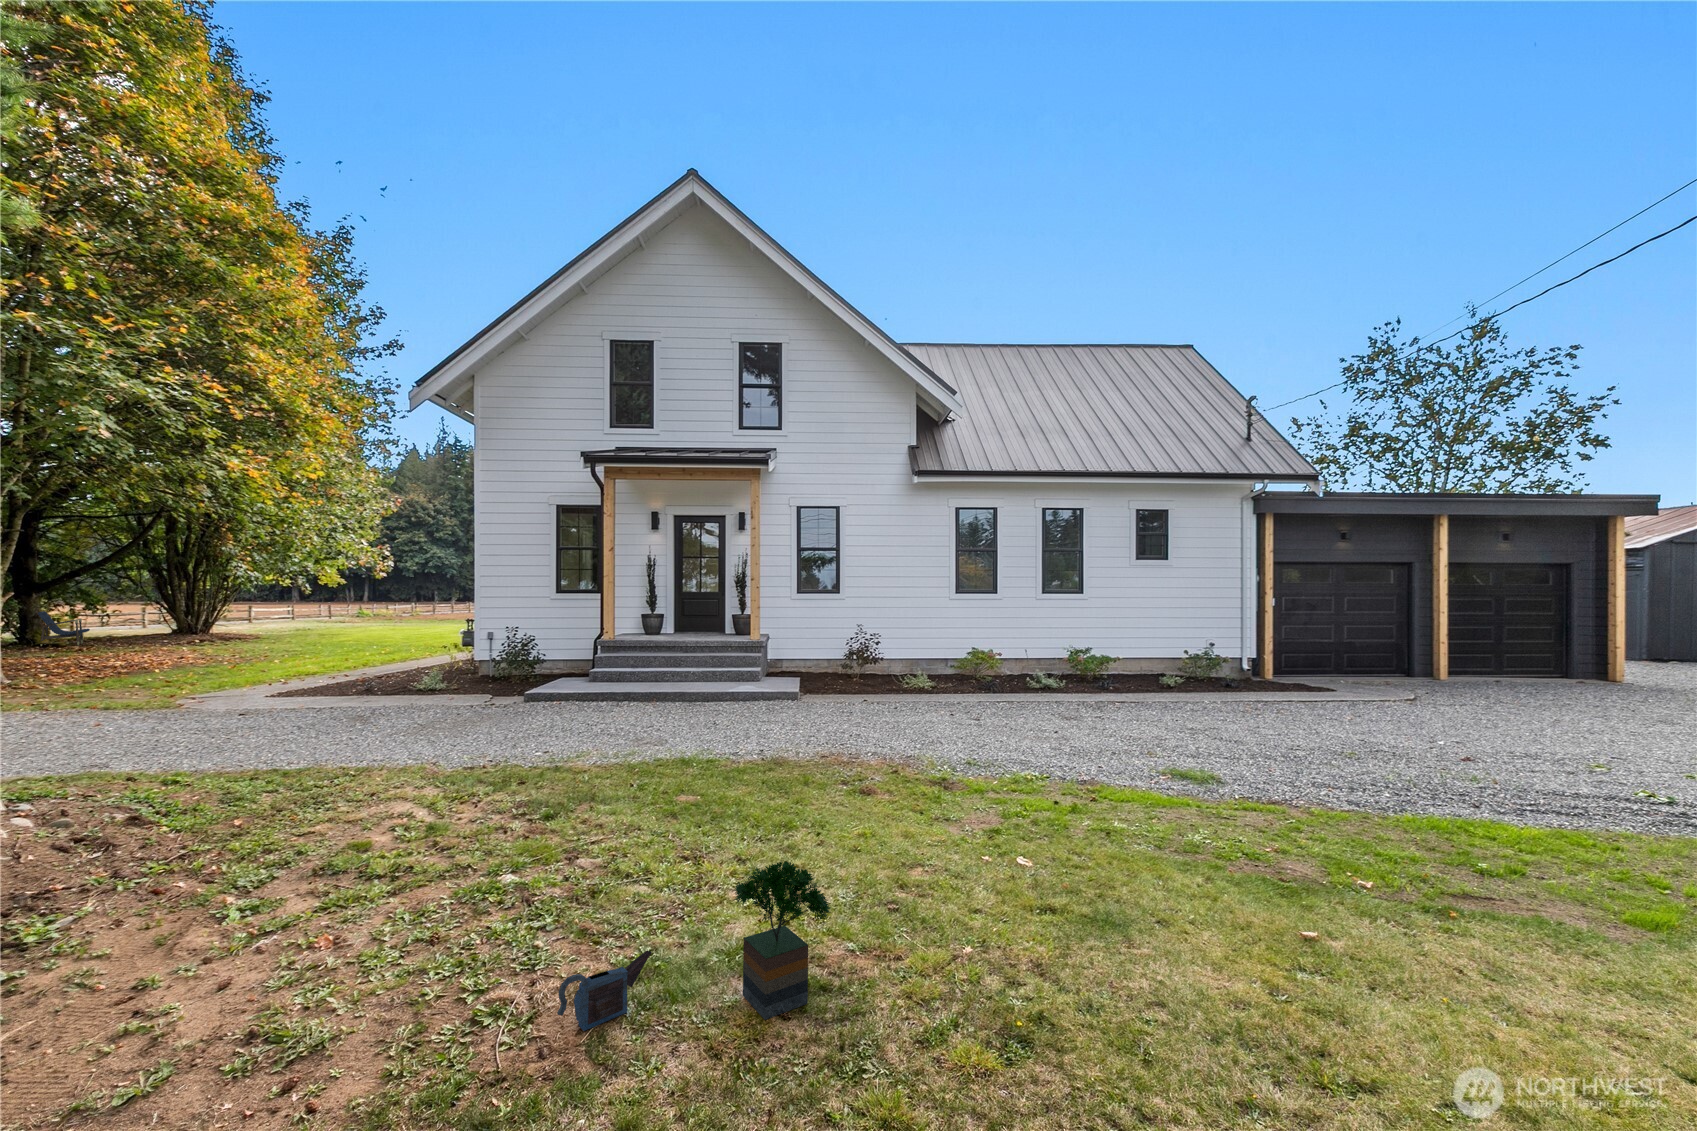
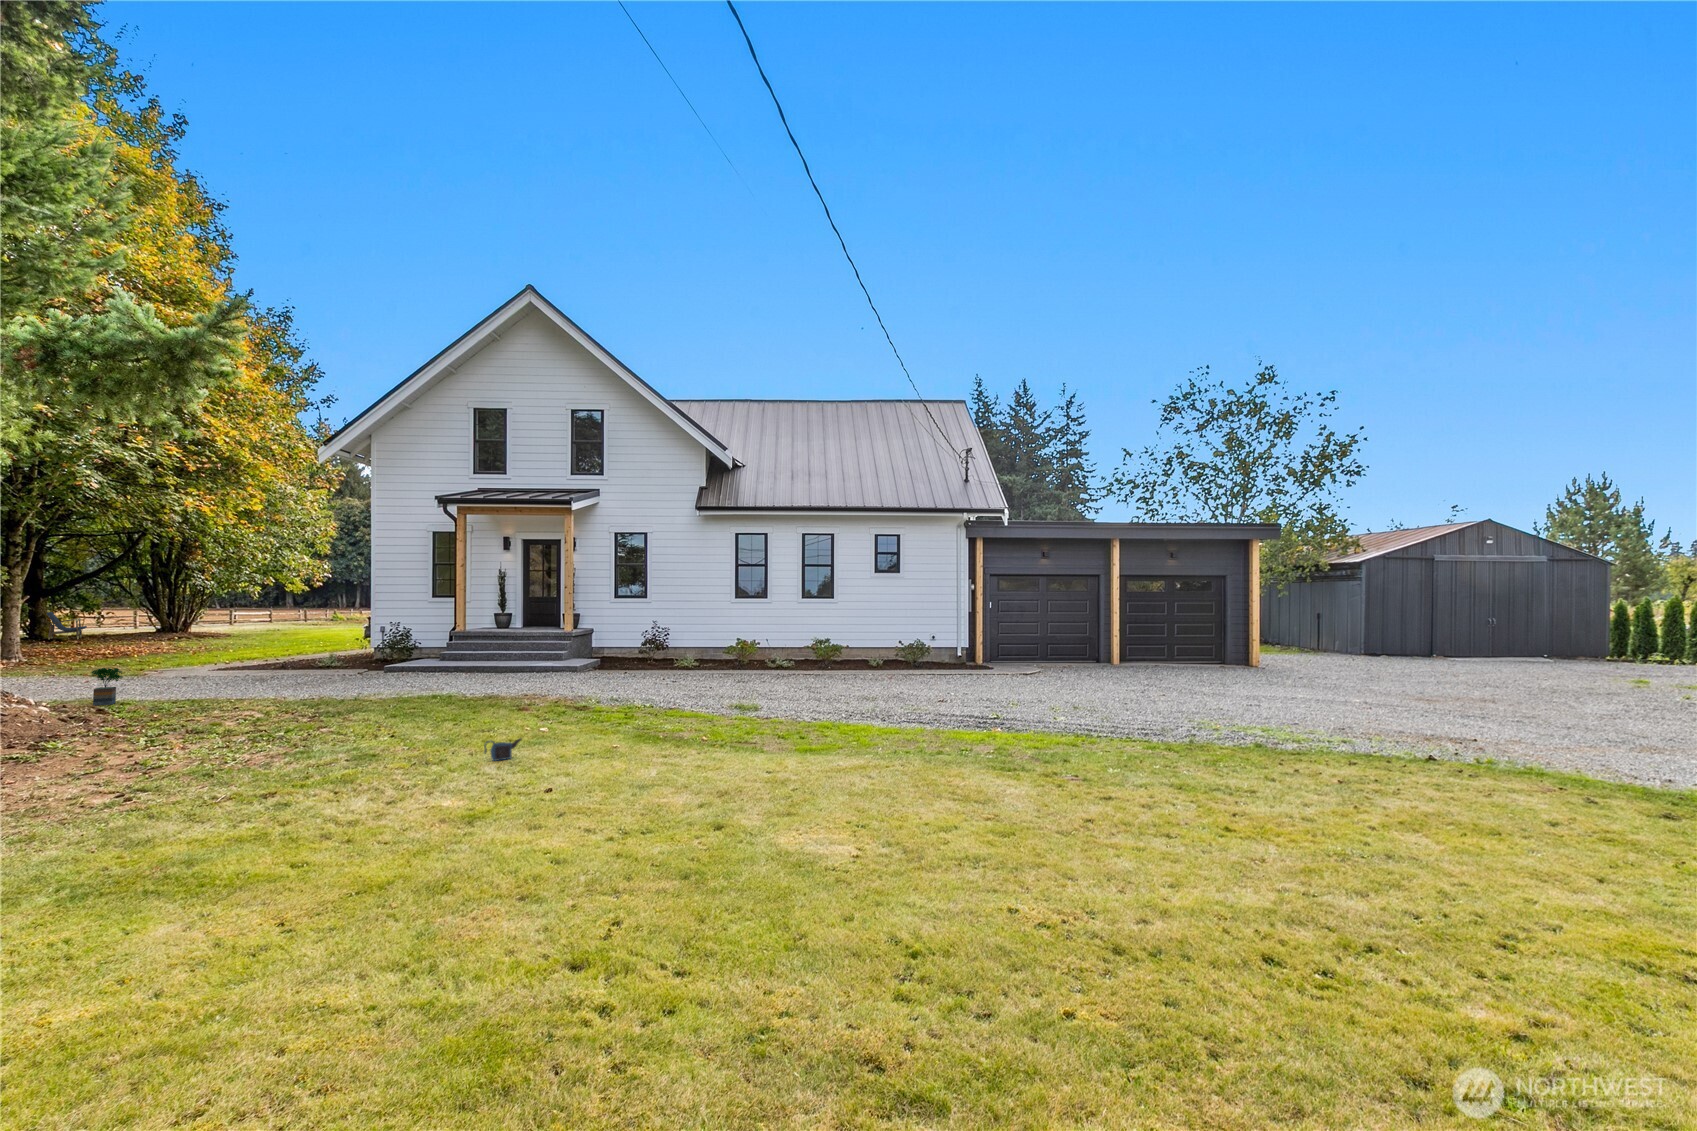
potted tree: present [734,861,830,1020] -> present [91,668,123,706]
watering can: present [557,950,652,1031] -> present [484,738,522,761]

